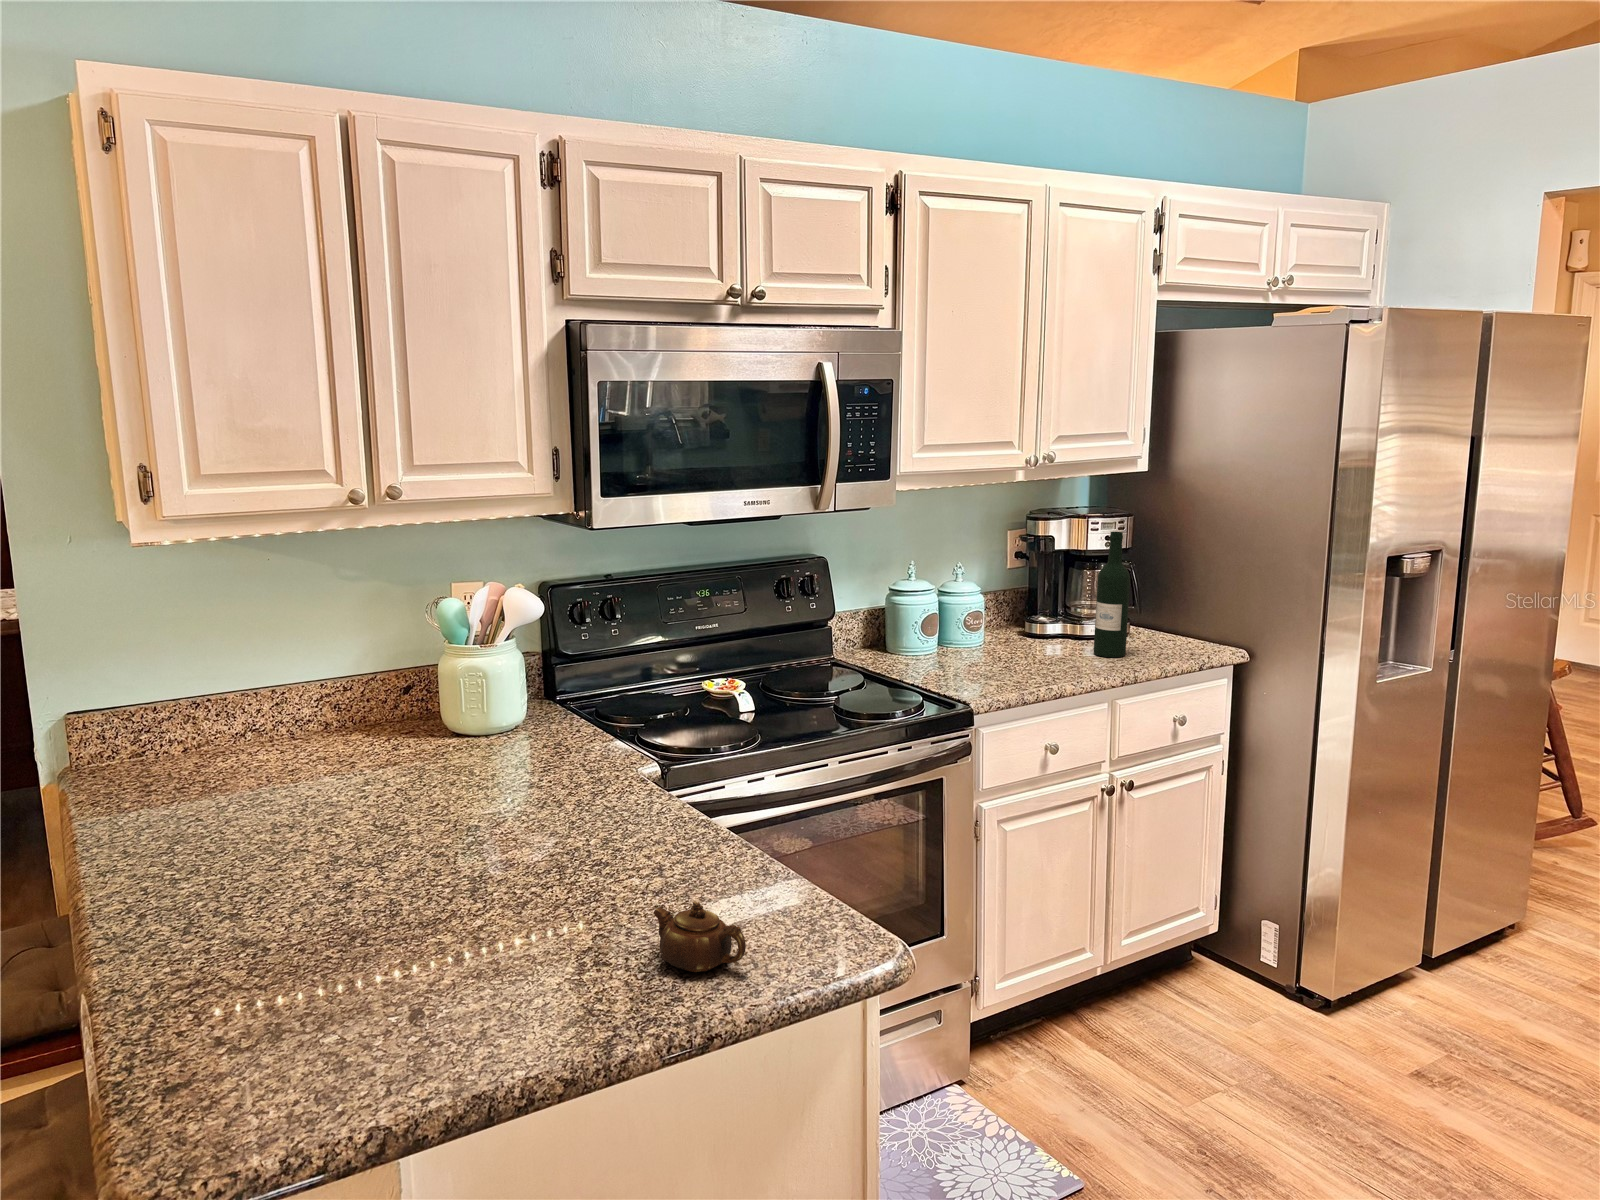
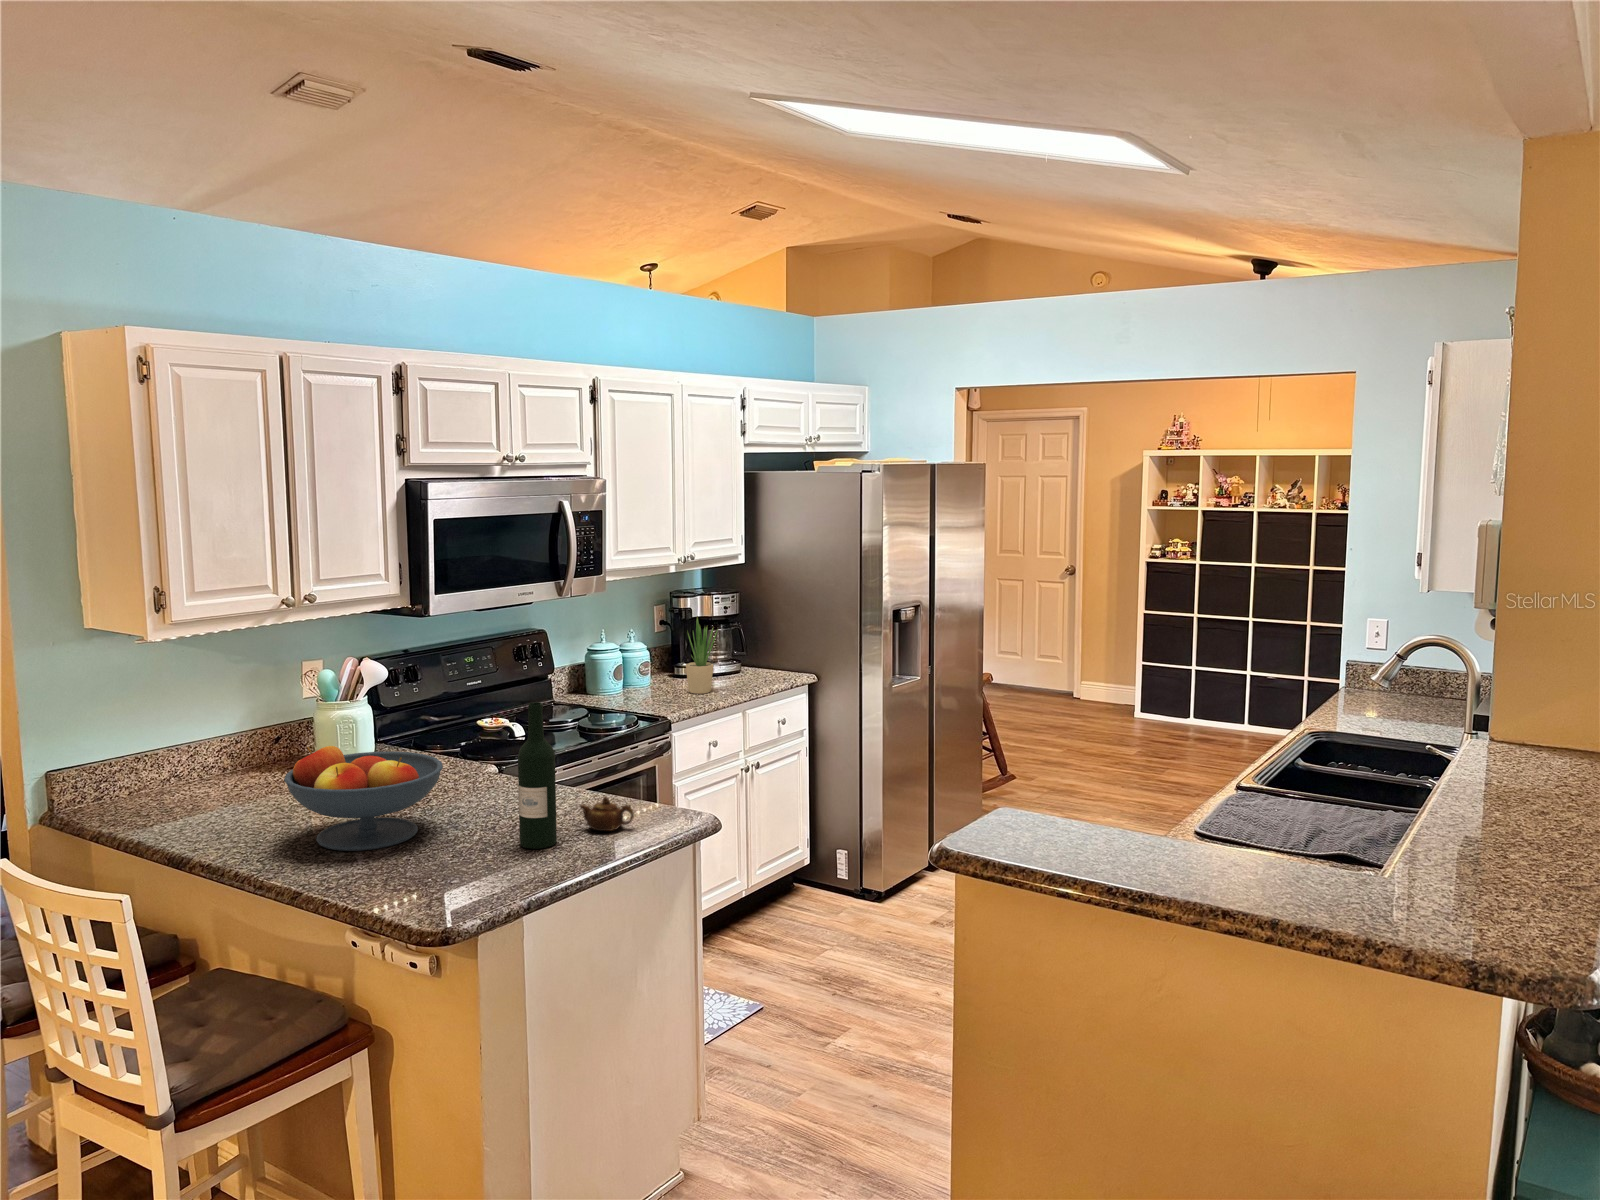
wine bottle: present [1094,532,1130,657] -> present [518,702,557,849]
potted plant: none [1028,547,1083,668] -> present [686,616,718,694]
fruit bowl: none [184,740,458,934] -> present [284,746,443,851]

